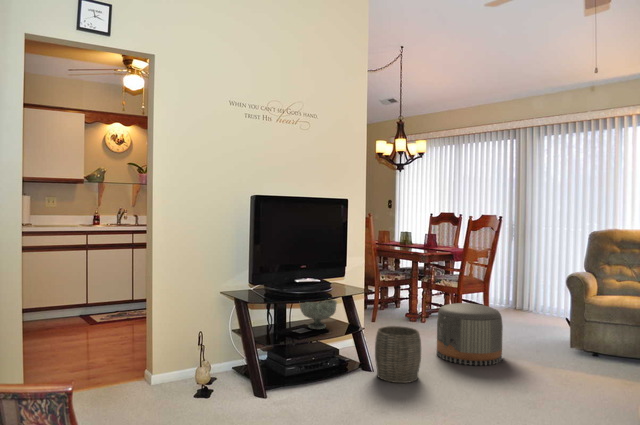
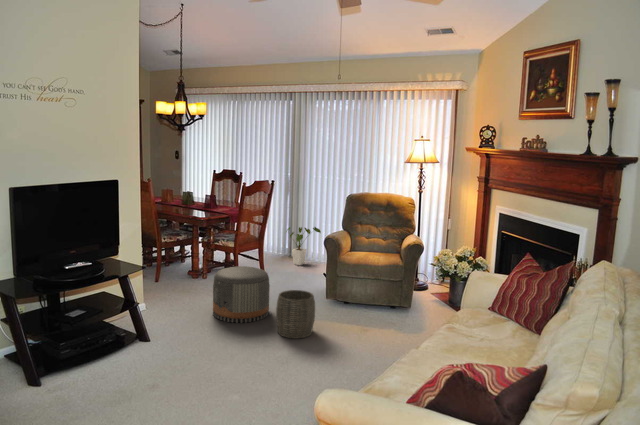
house plant: none [511,273,554,317] -> present [286,227,321,265]
decorative bowl: present [300,299,337,329] -> none [73,276,113,309]
woven basket: present [375,326,421,383] -> present [276,290,315,339]

